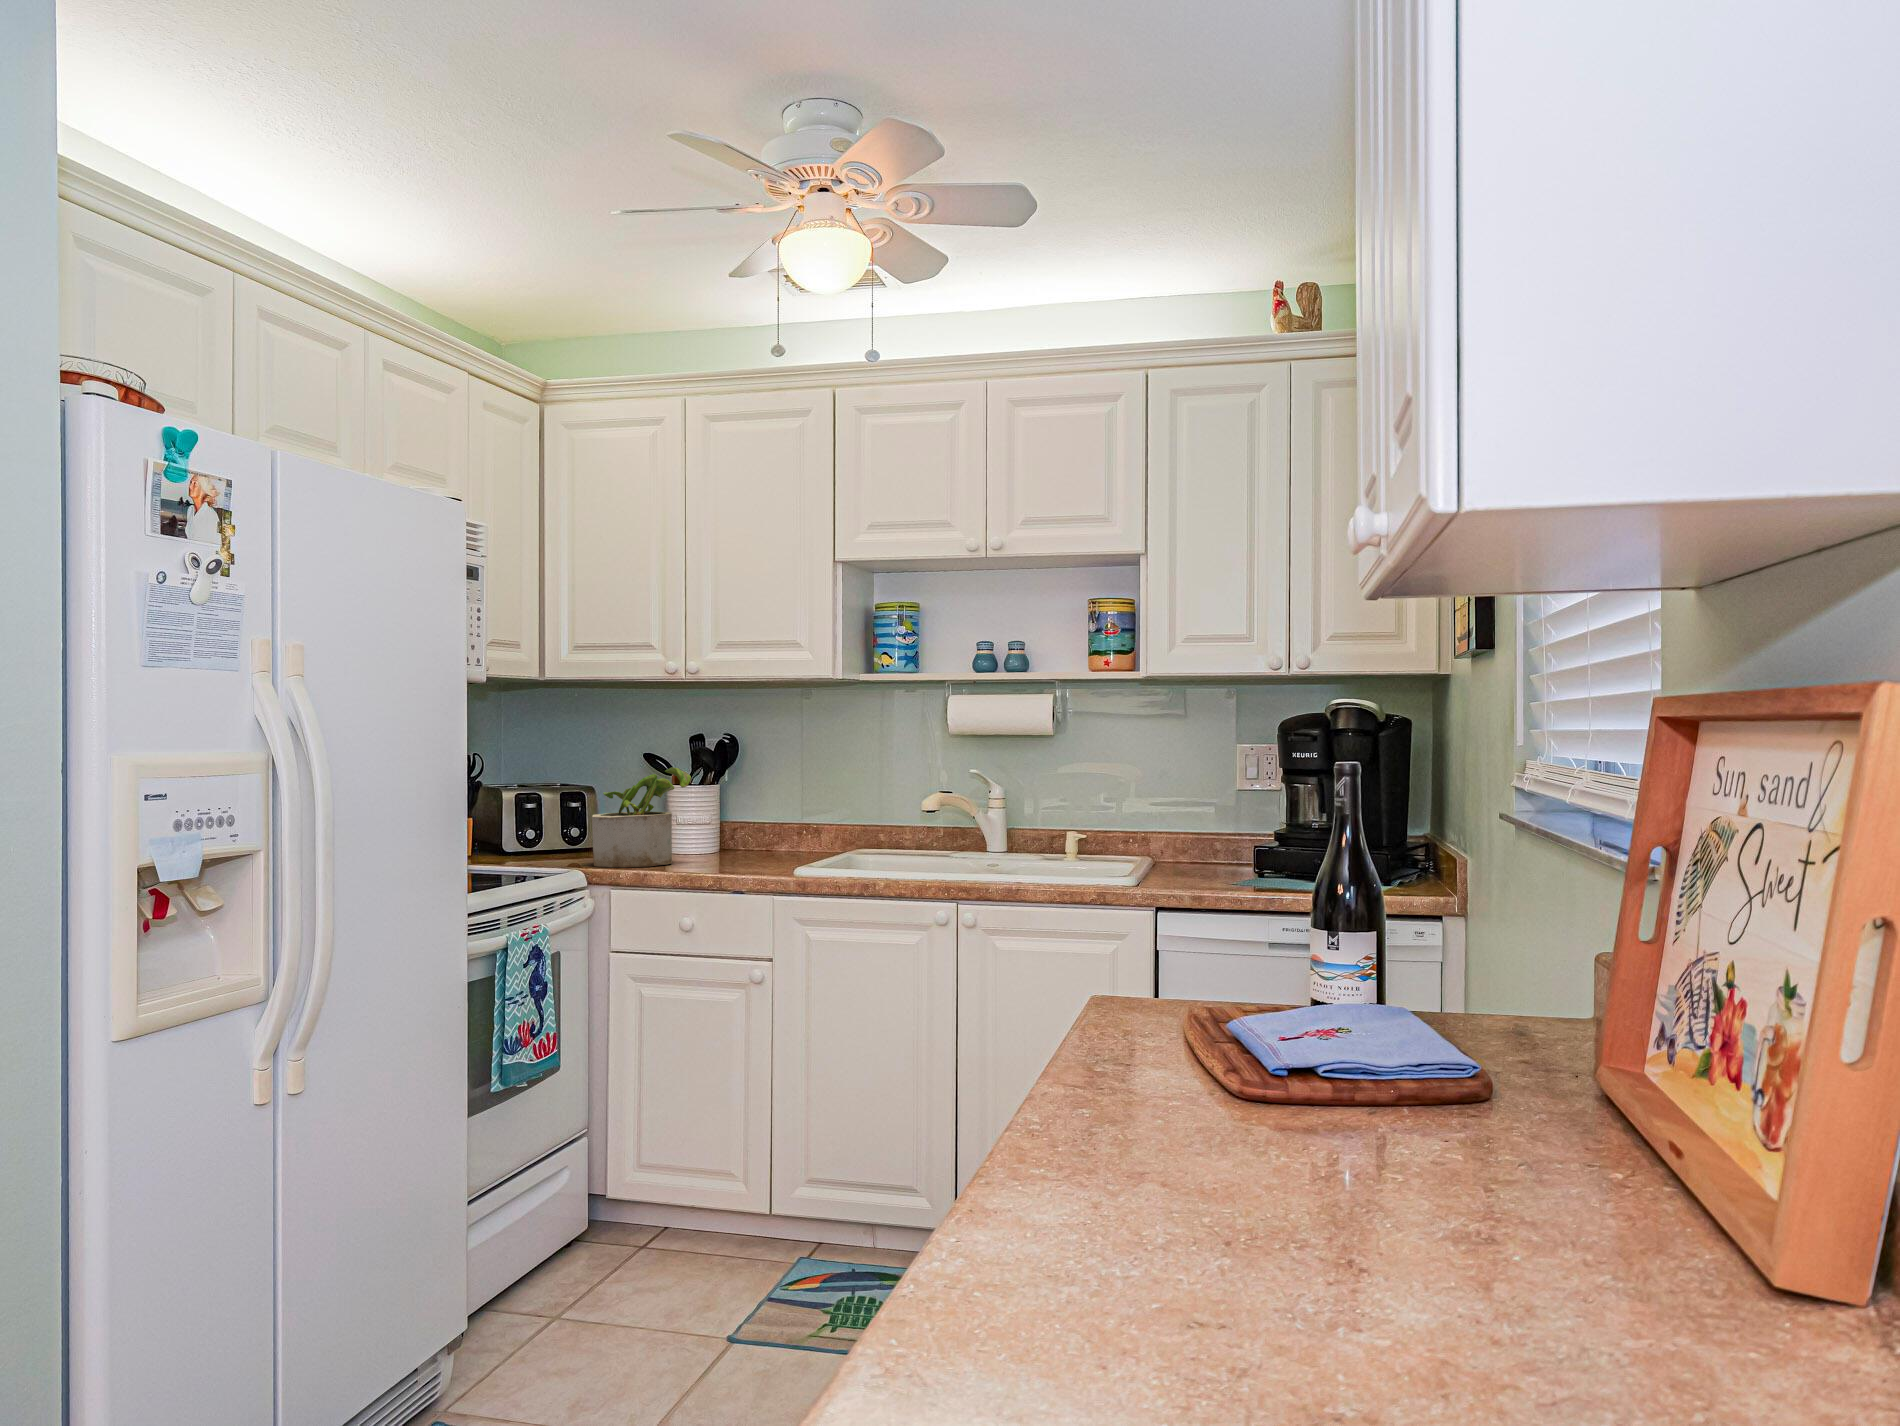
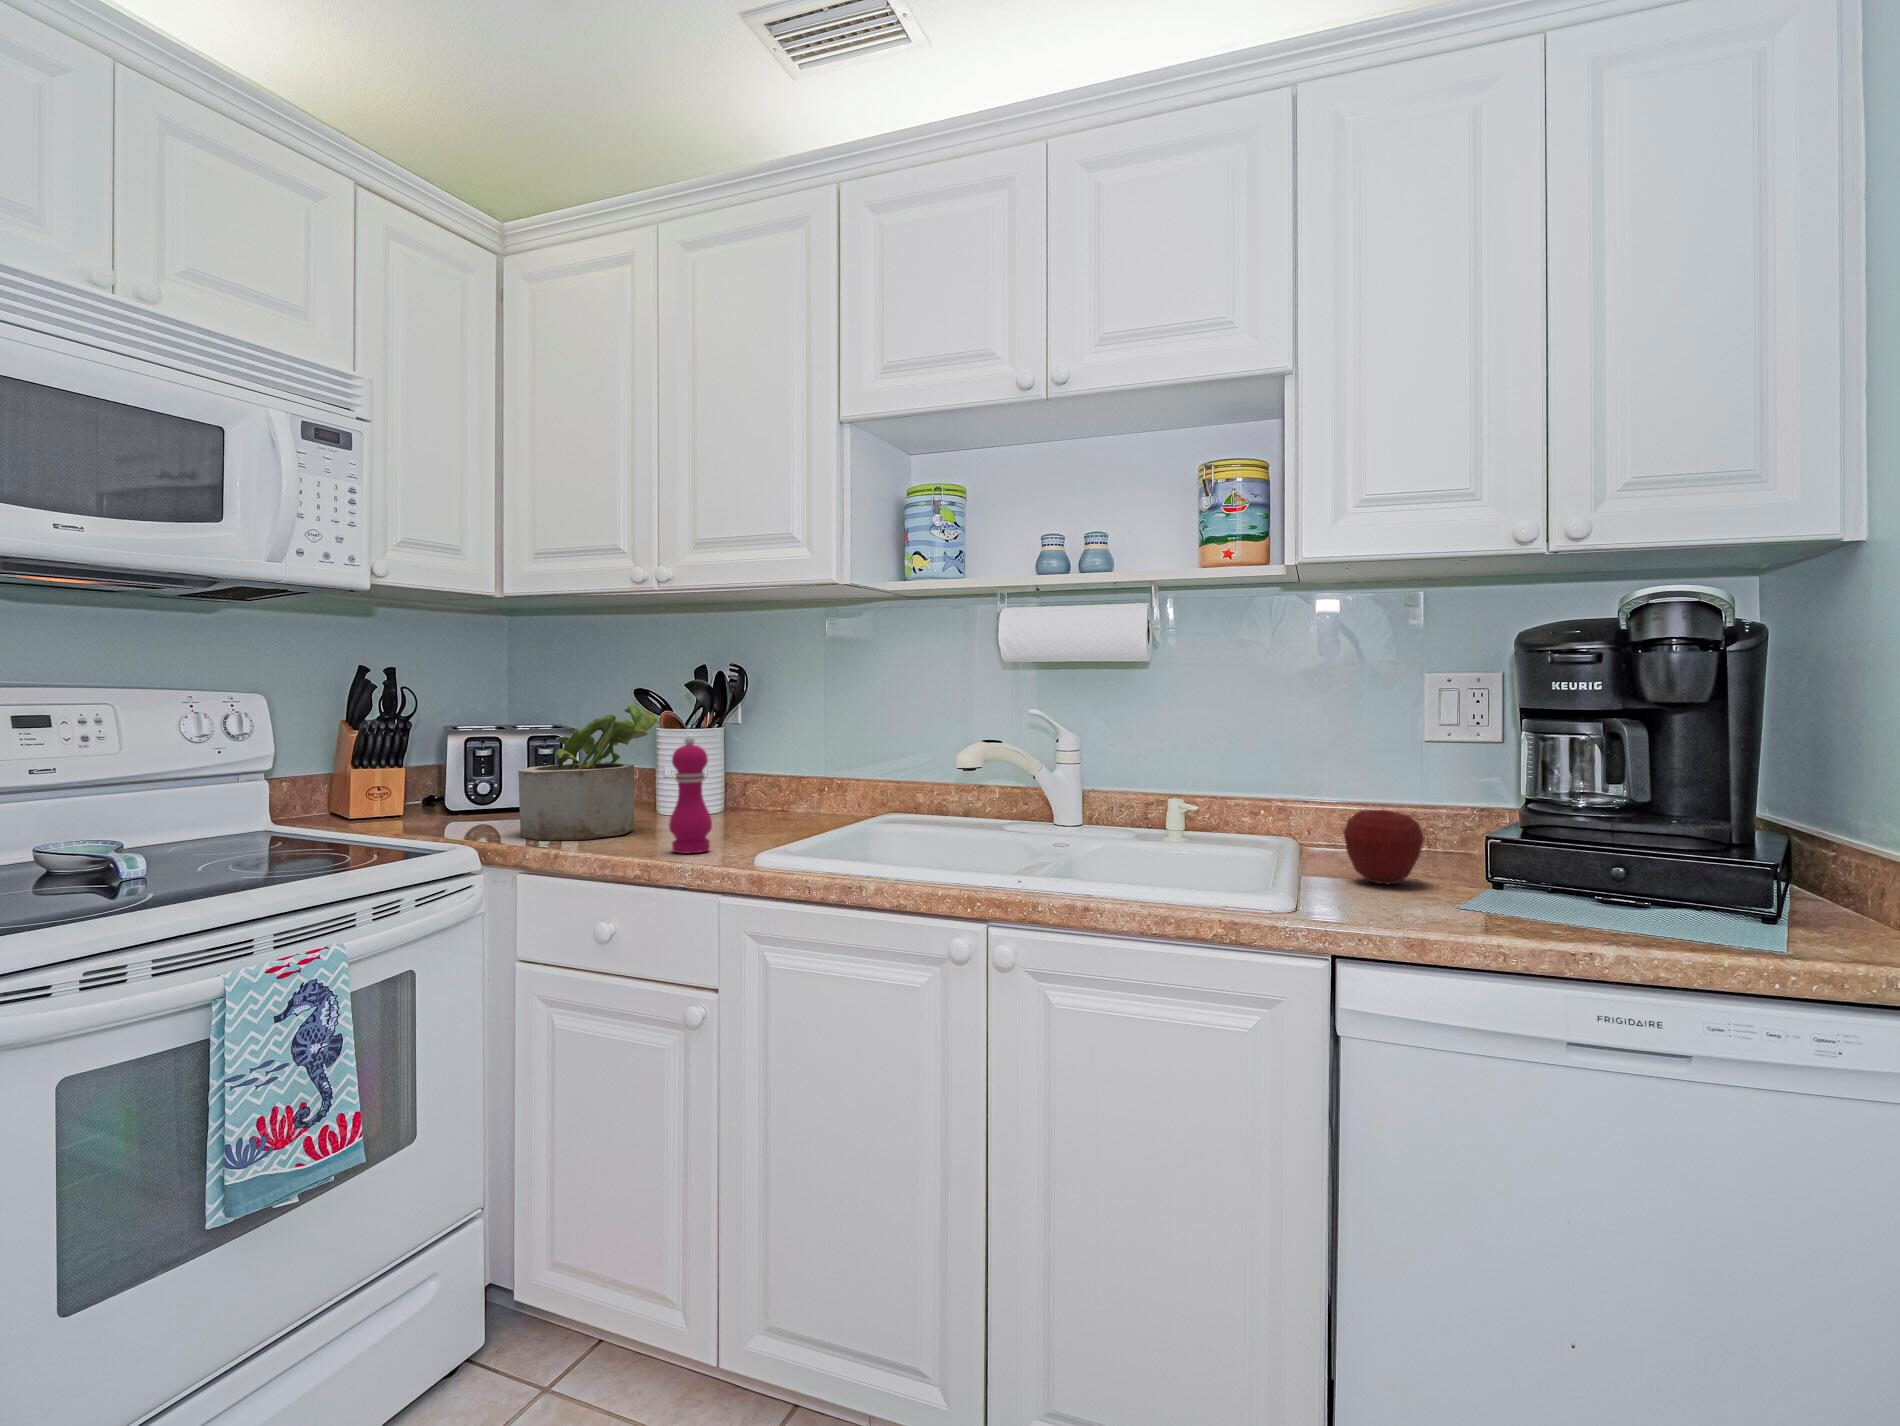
pepper mill: none [723,789,753,871] -> present [669,736,712,853]
apple: none [1176,829,1223,878] -> present [1343,809,1424,884]

